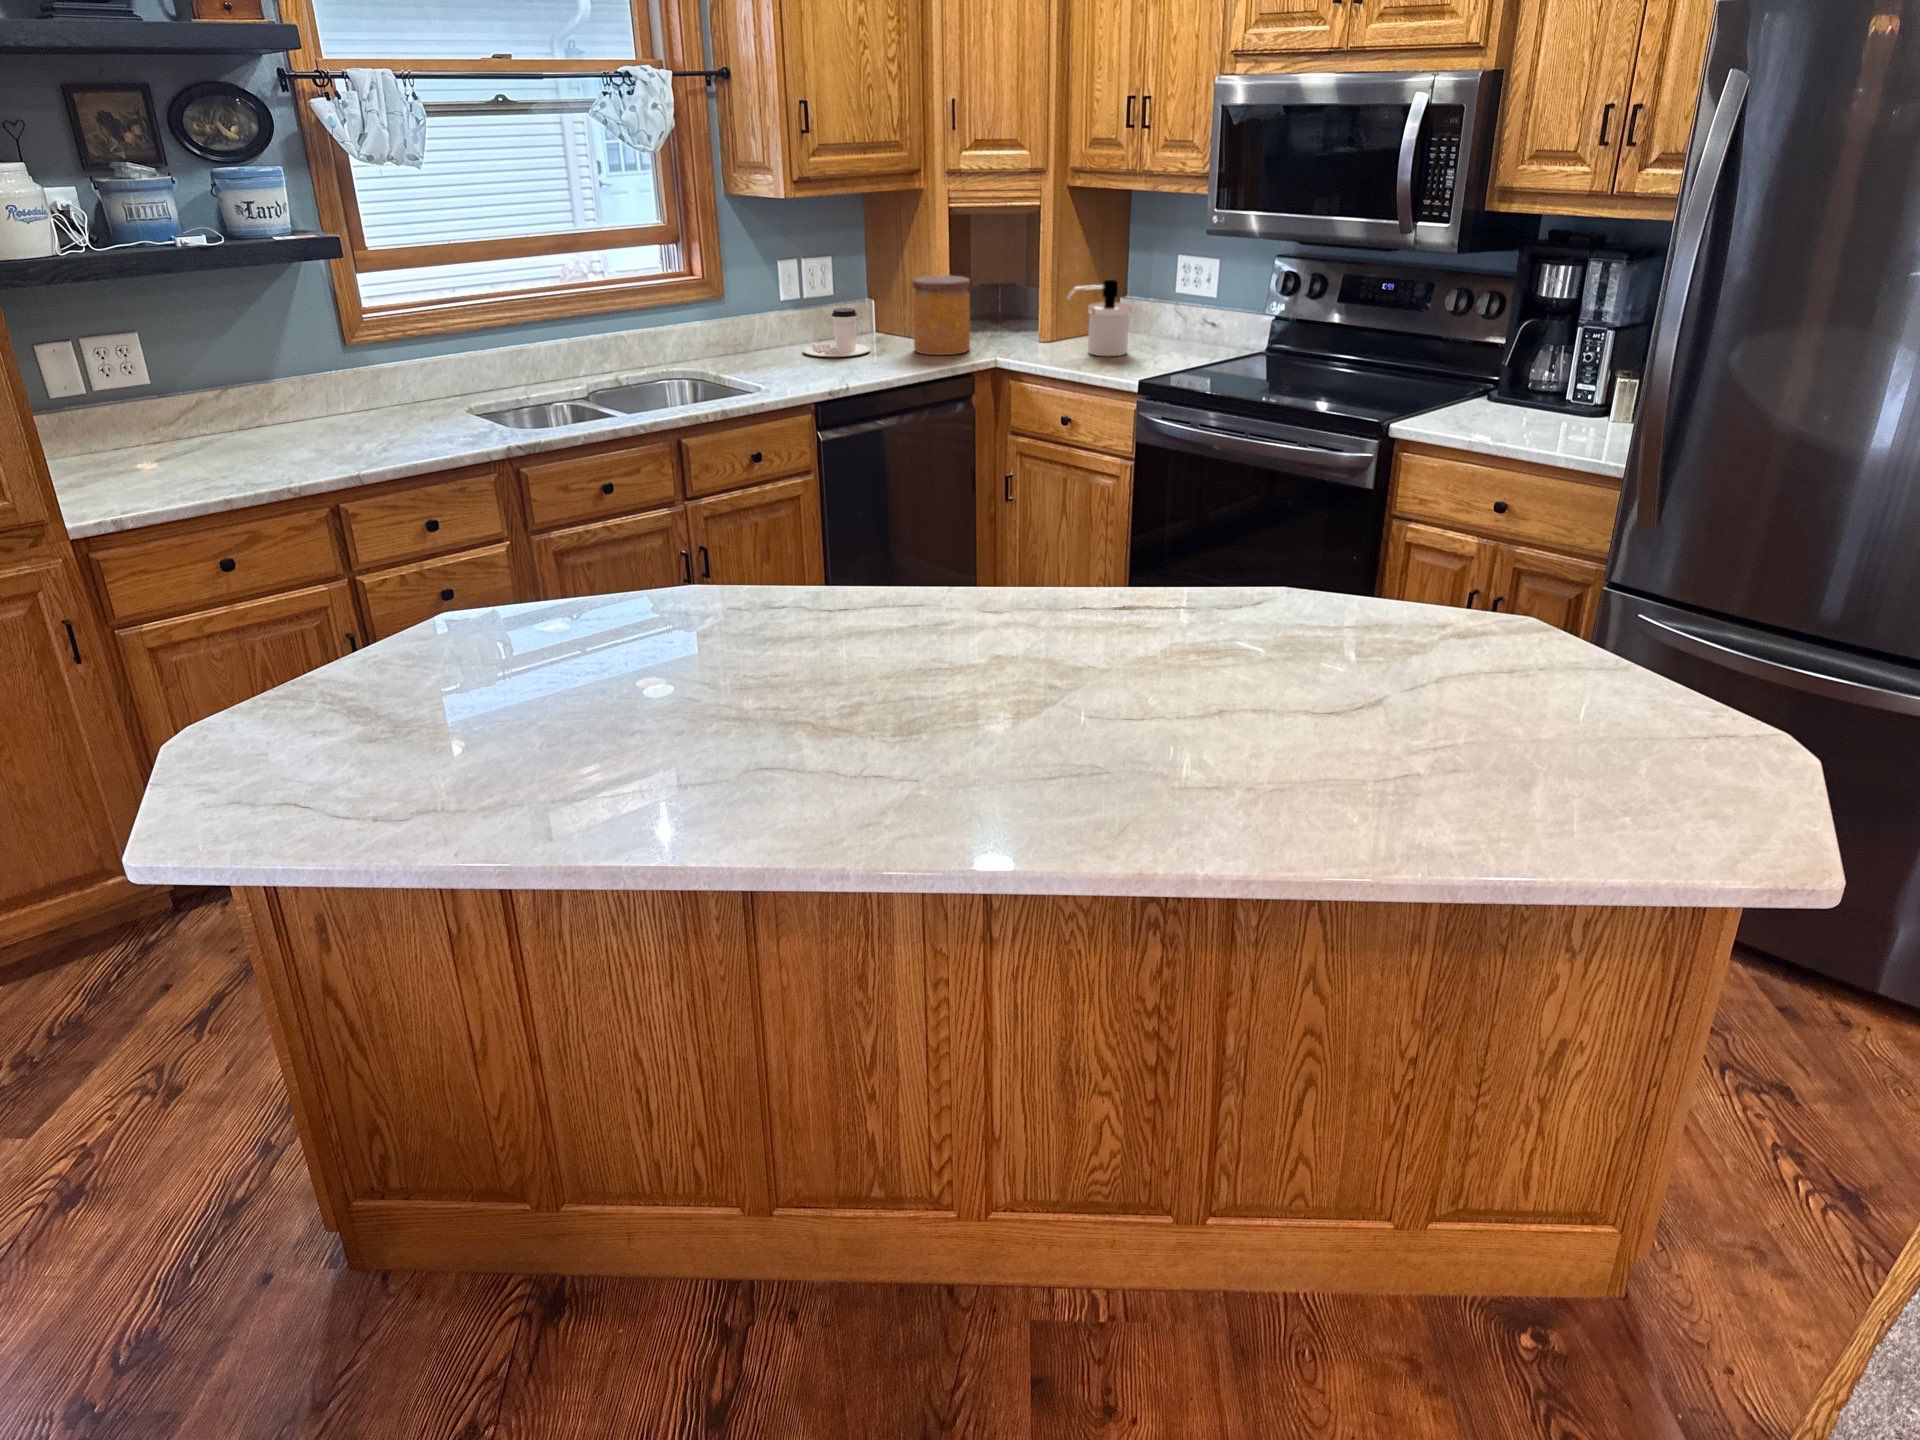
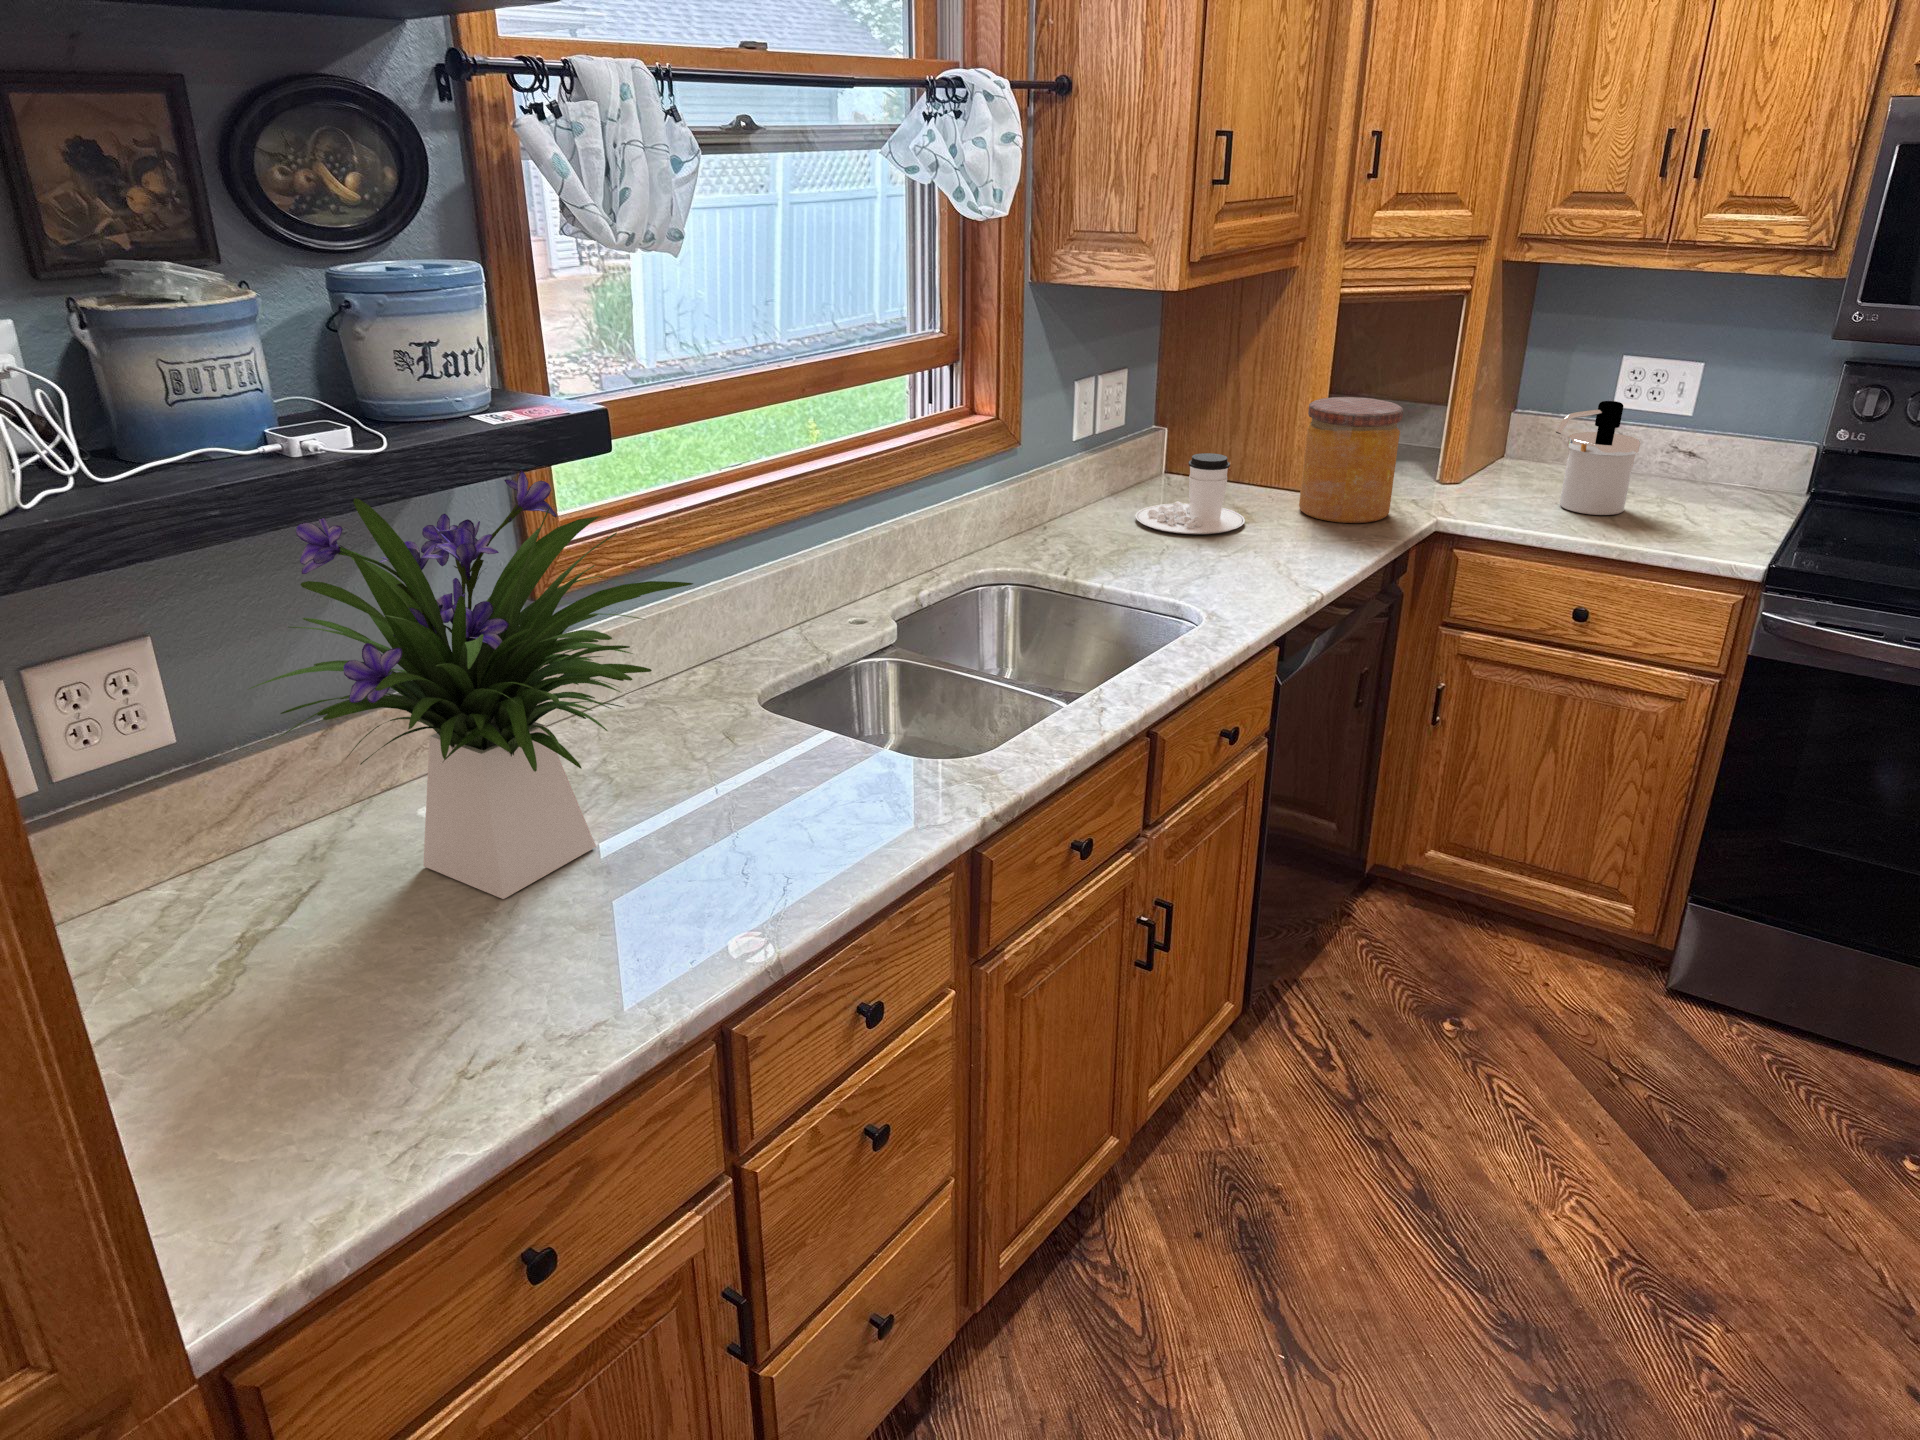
flower arrangement: none [158,260,357,456] -> present [249,470,693,899]

